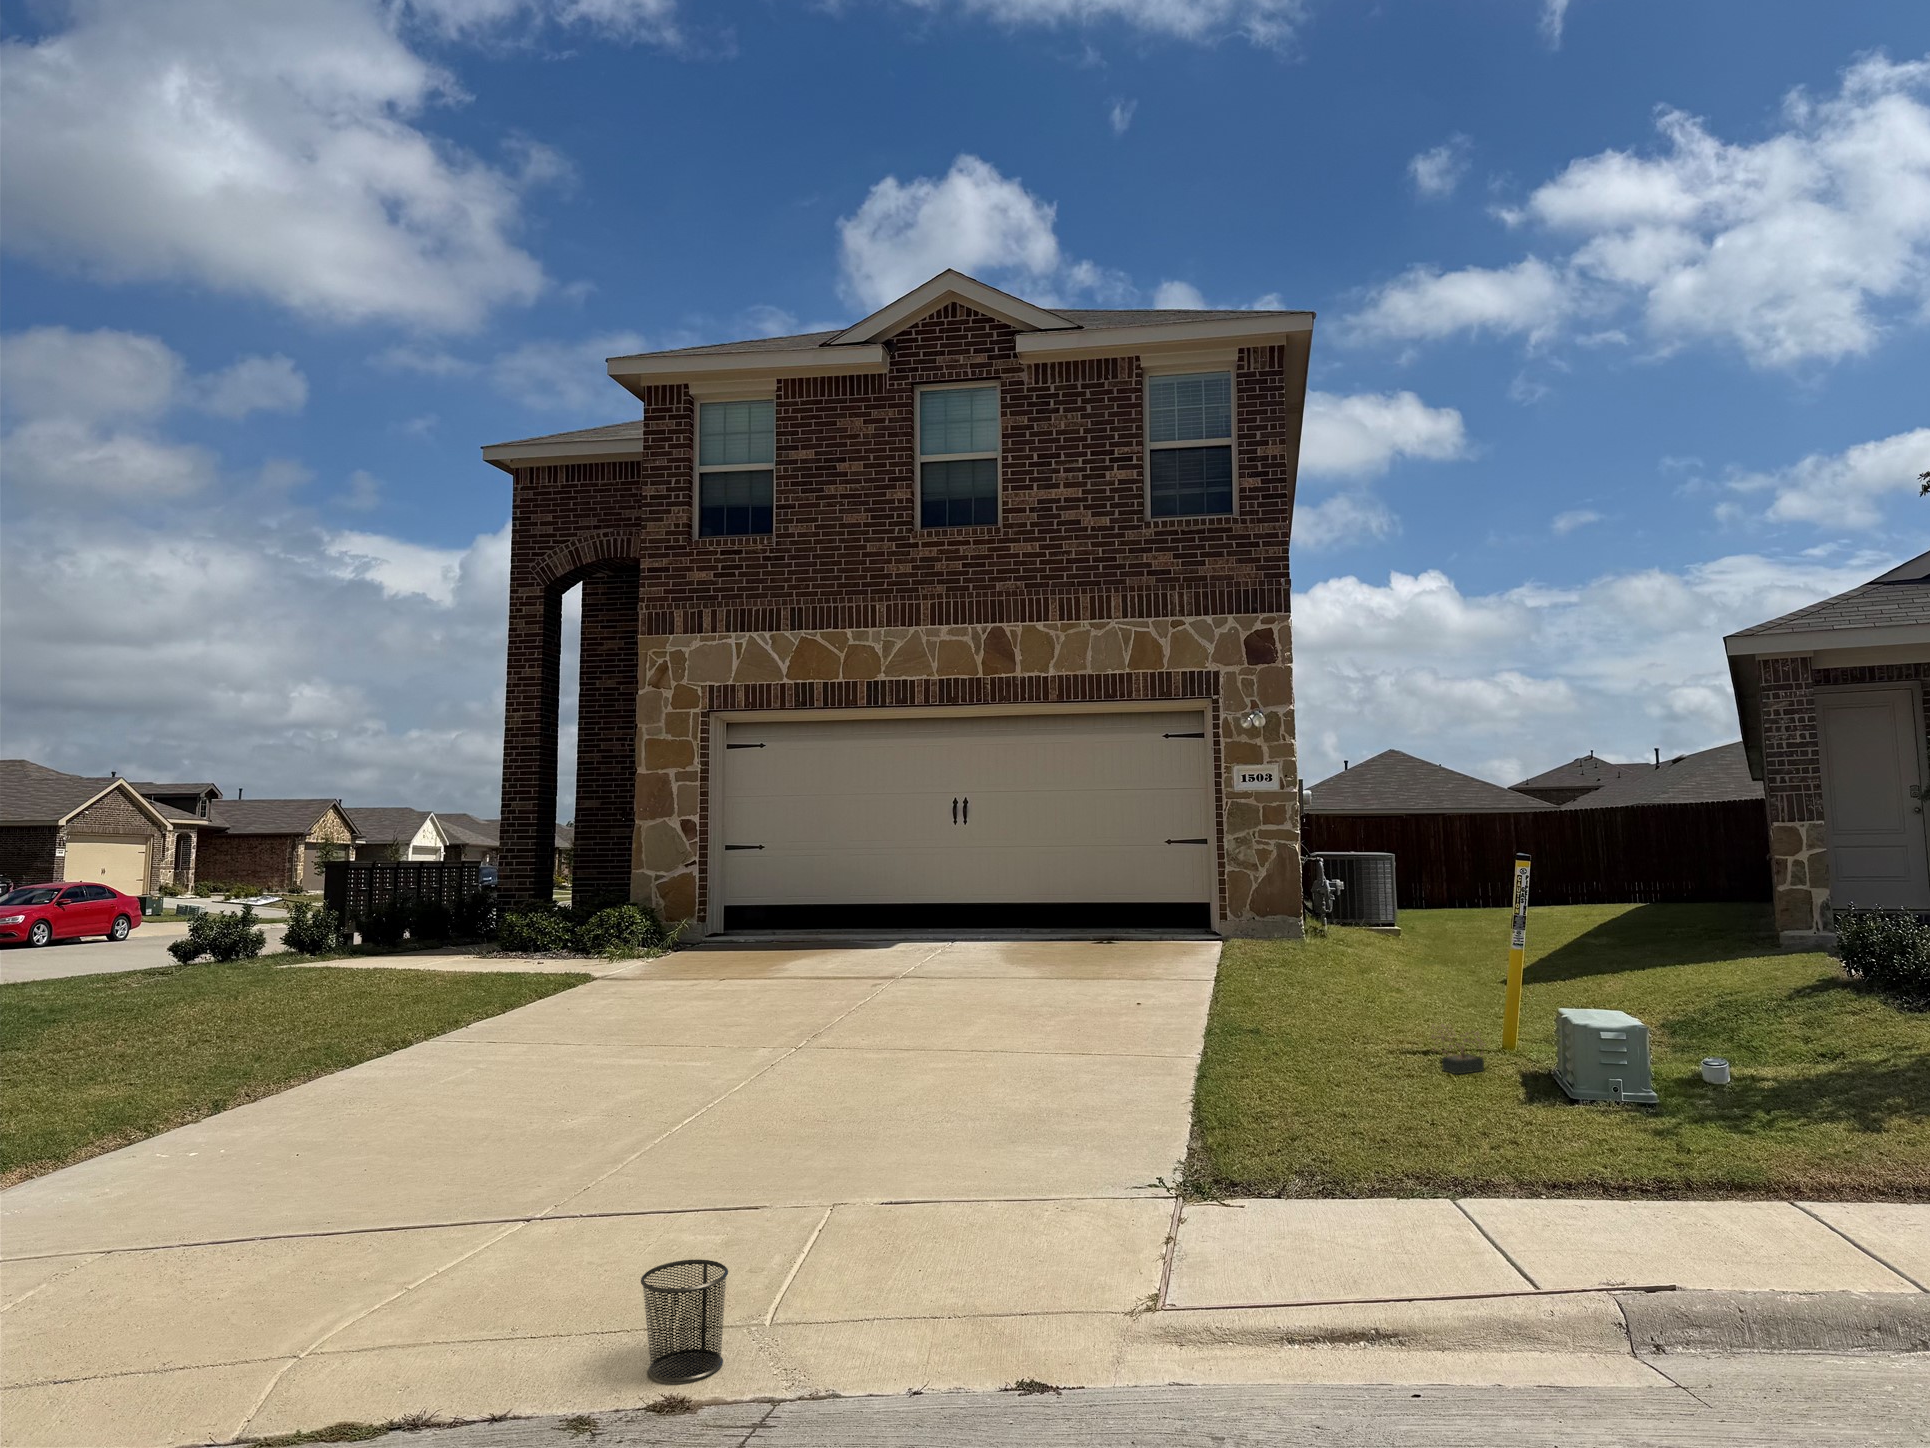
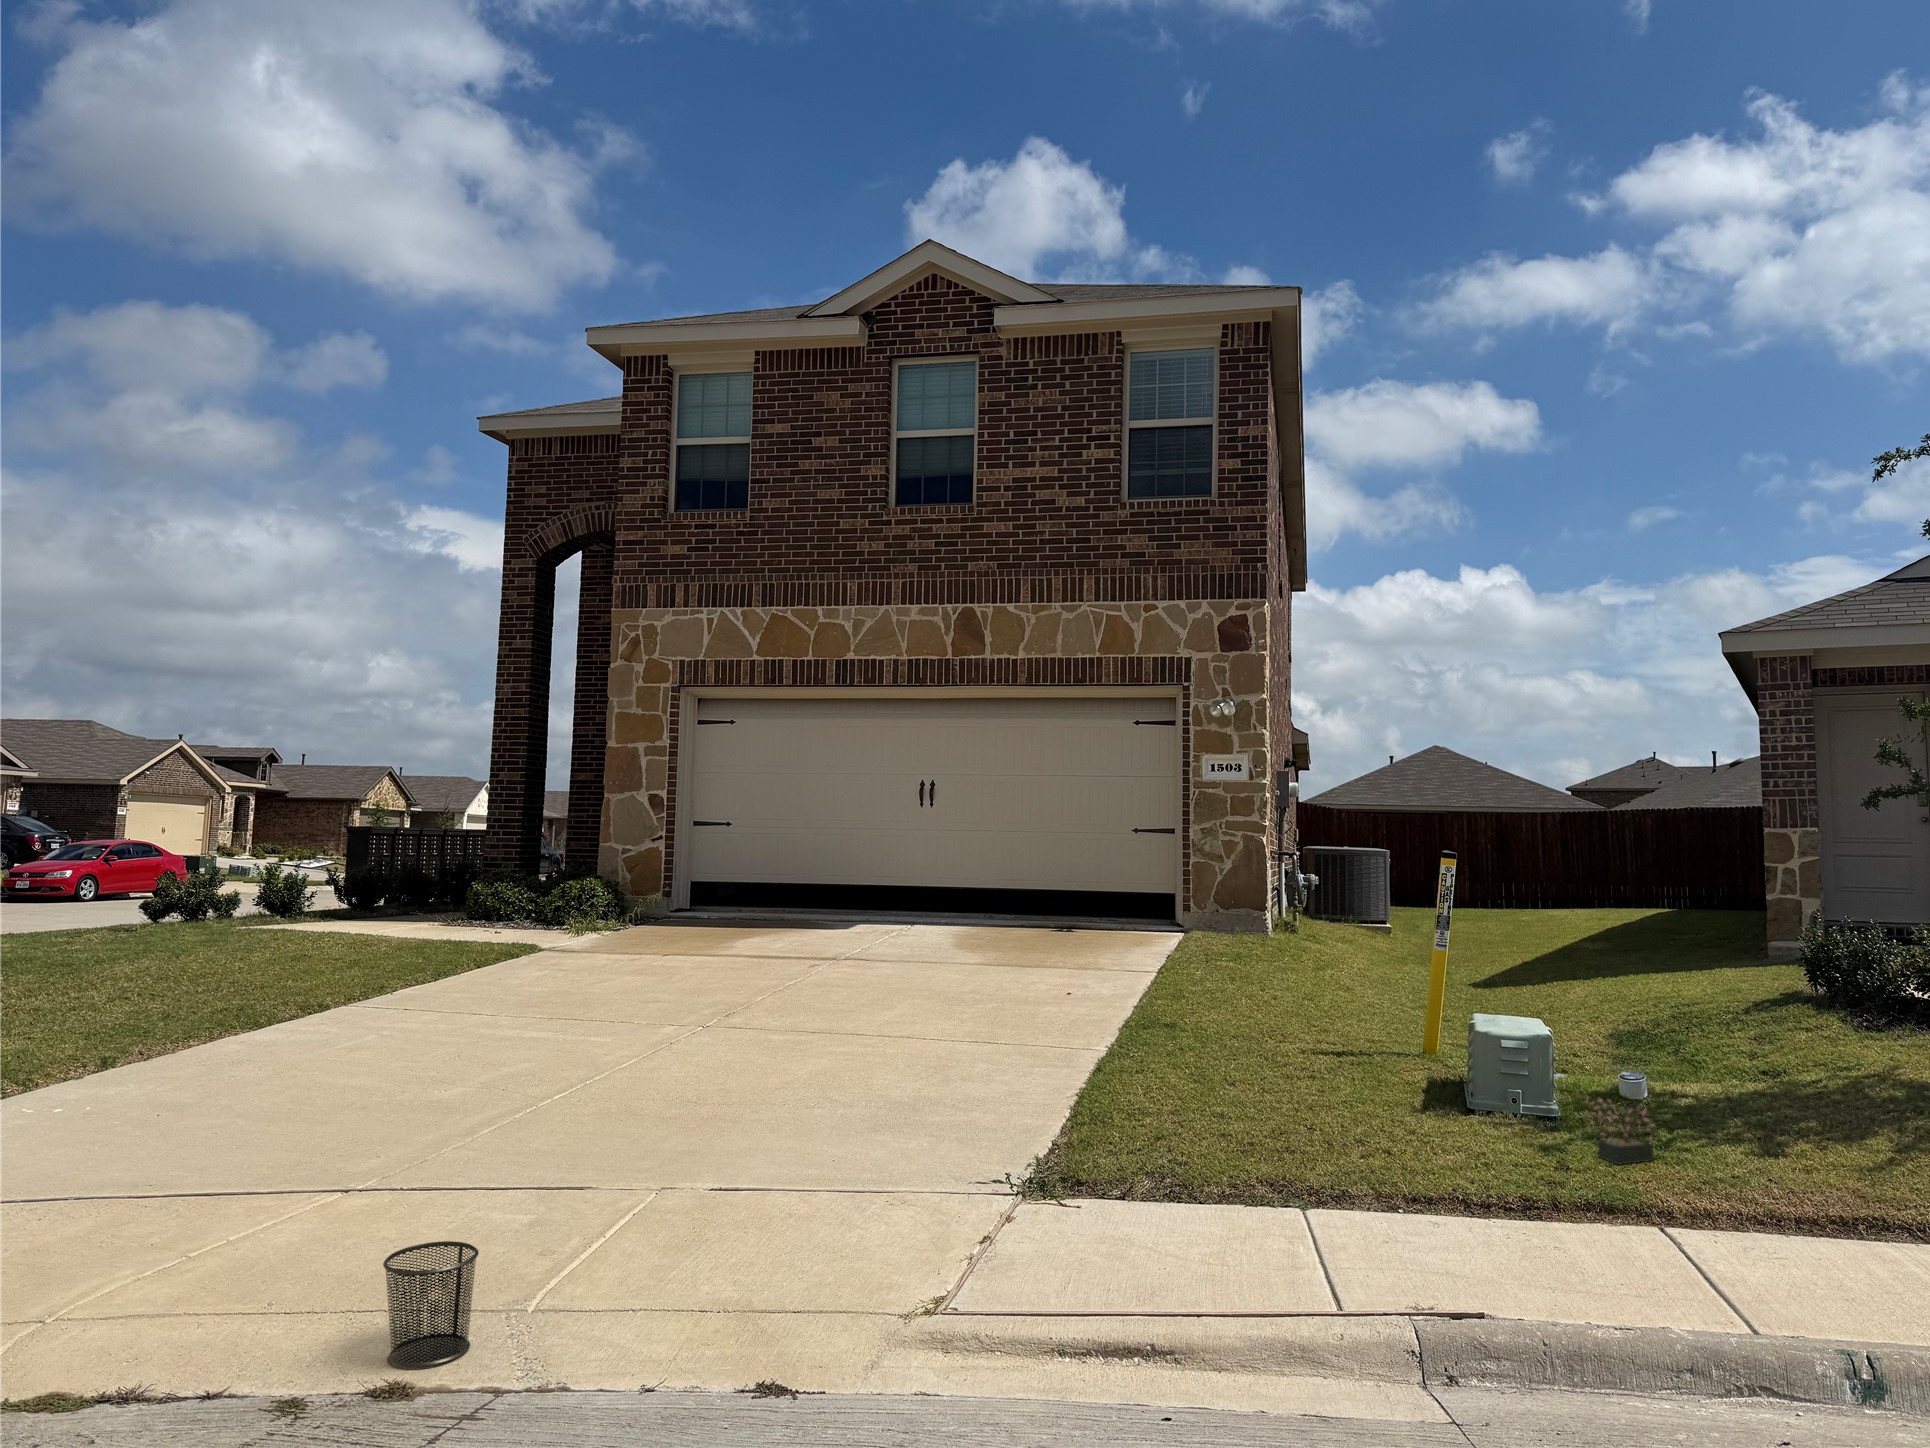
decorative plant: present [1431,1024,1485,1074] -> present [1584,1098,1655,1165]

